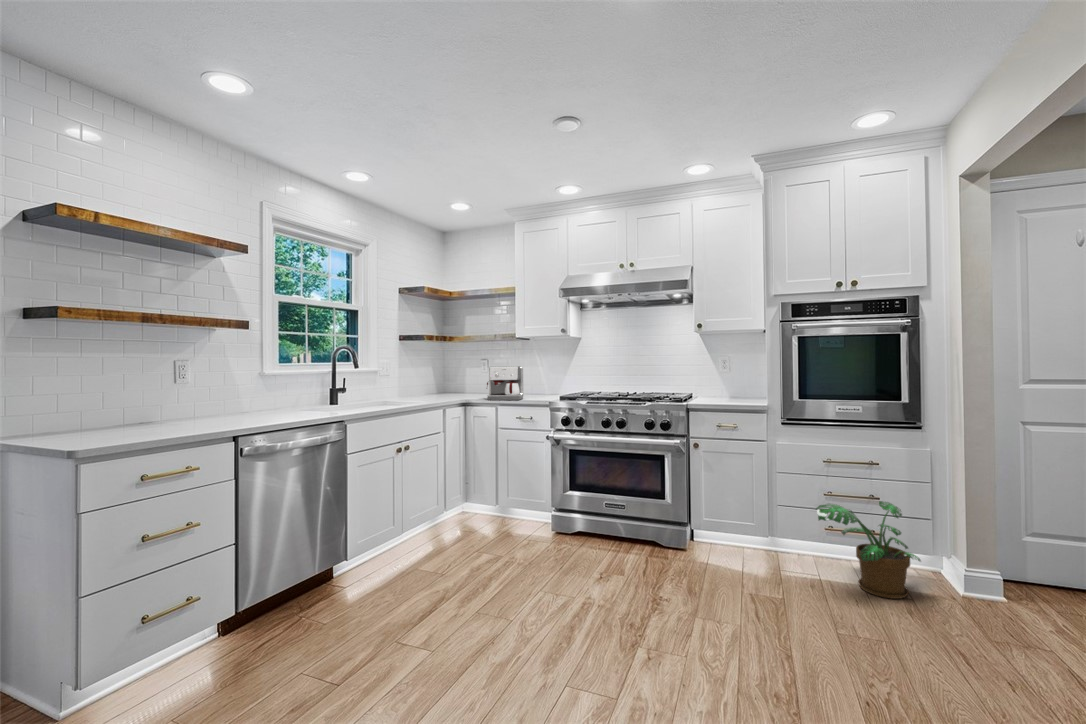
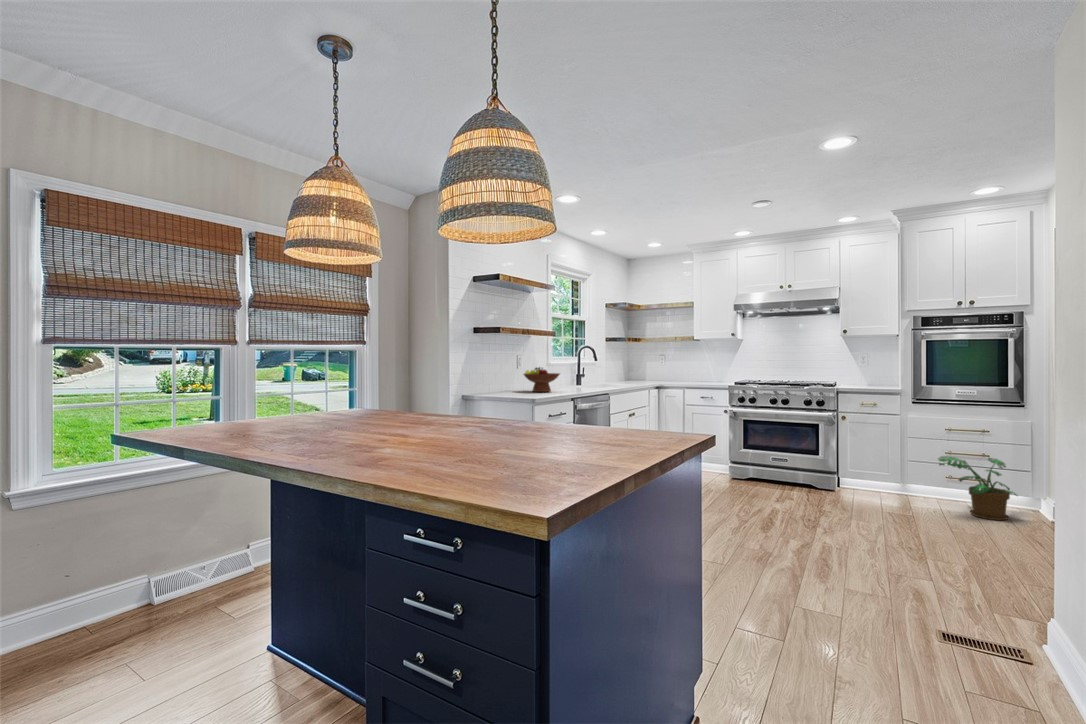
coffee maker: present [486,366,523,400] -> none [675,360,701,385]
fruit bowl: none [160,381,239,425] -> present [524,367,560,392]

